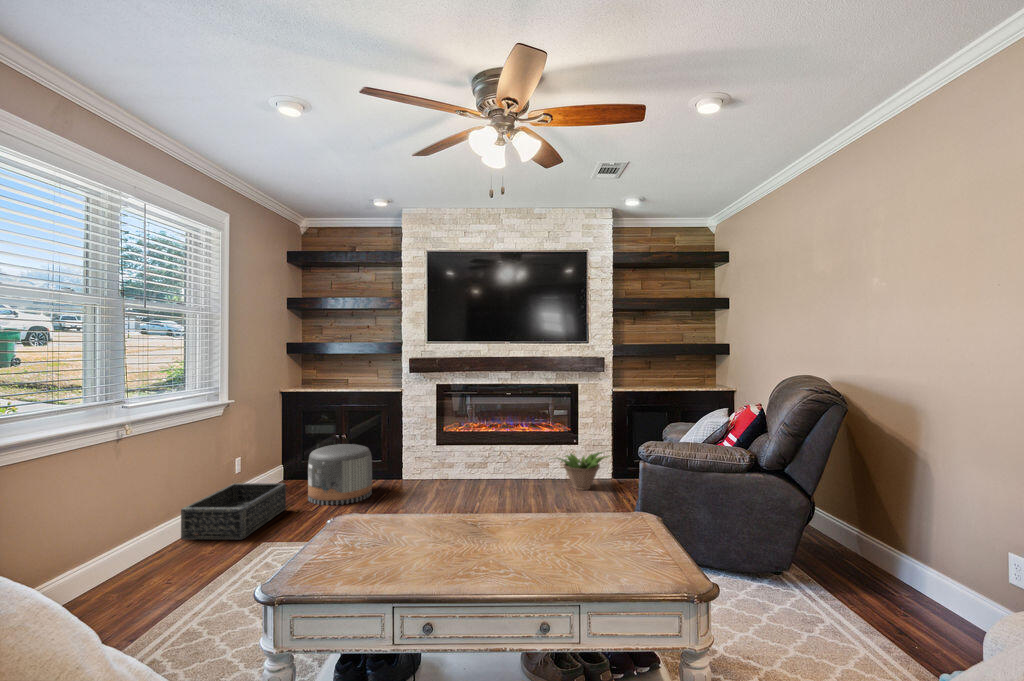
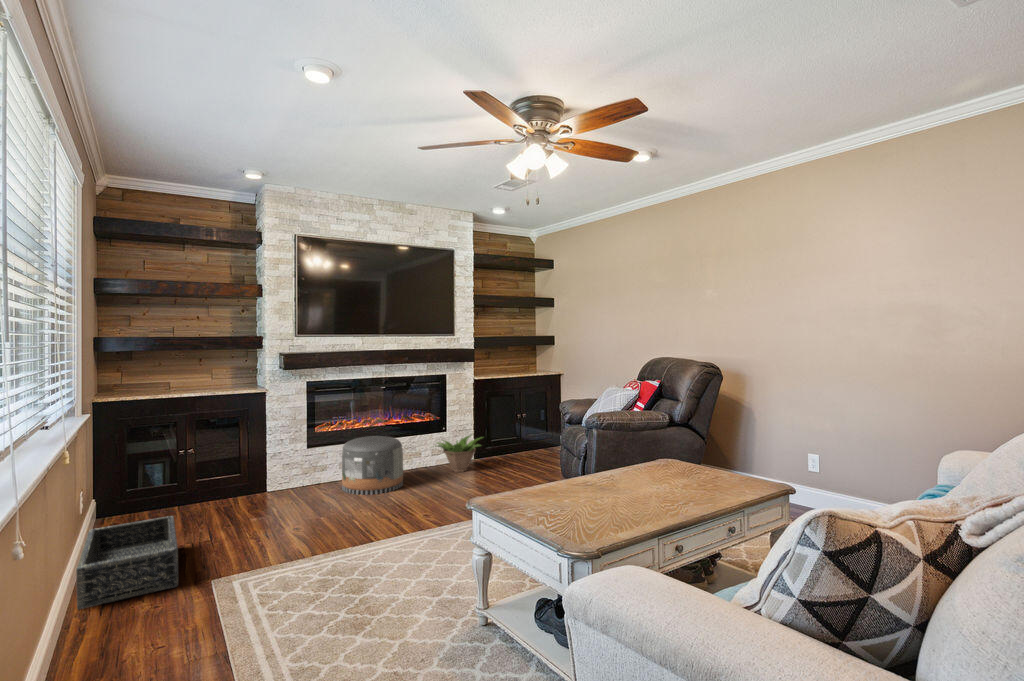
pouf: present [308,444,372,505] -> present [342,436,403,495]

